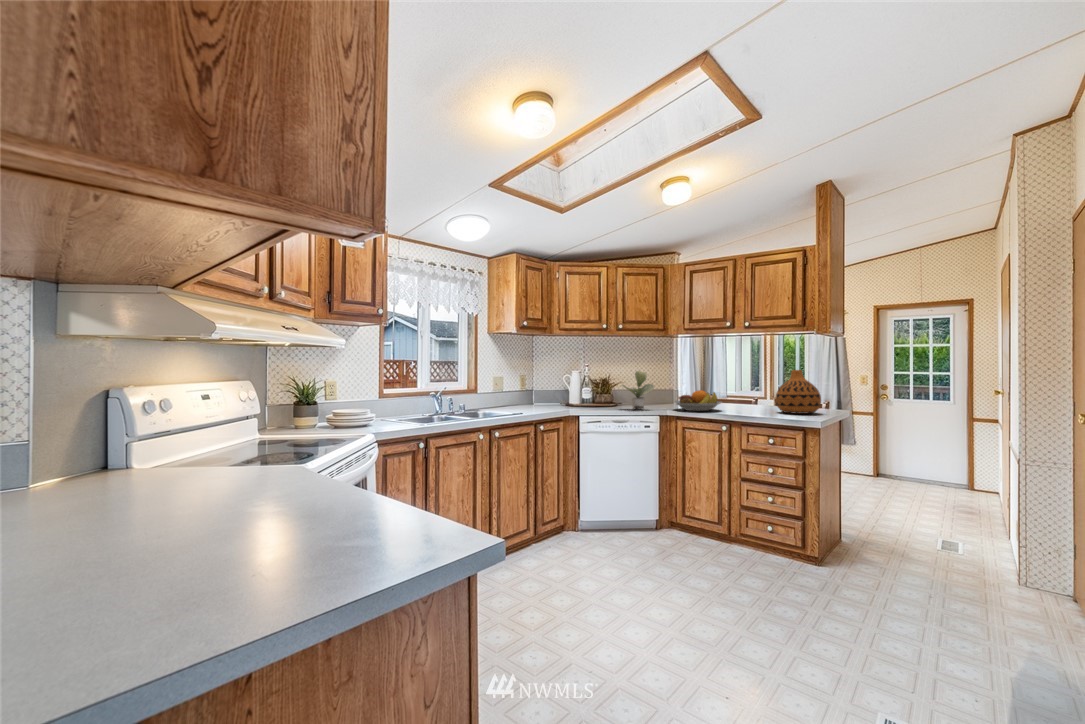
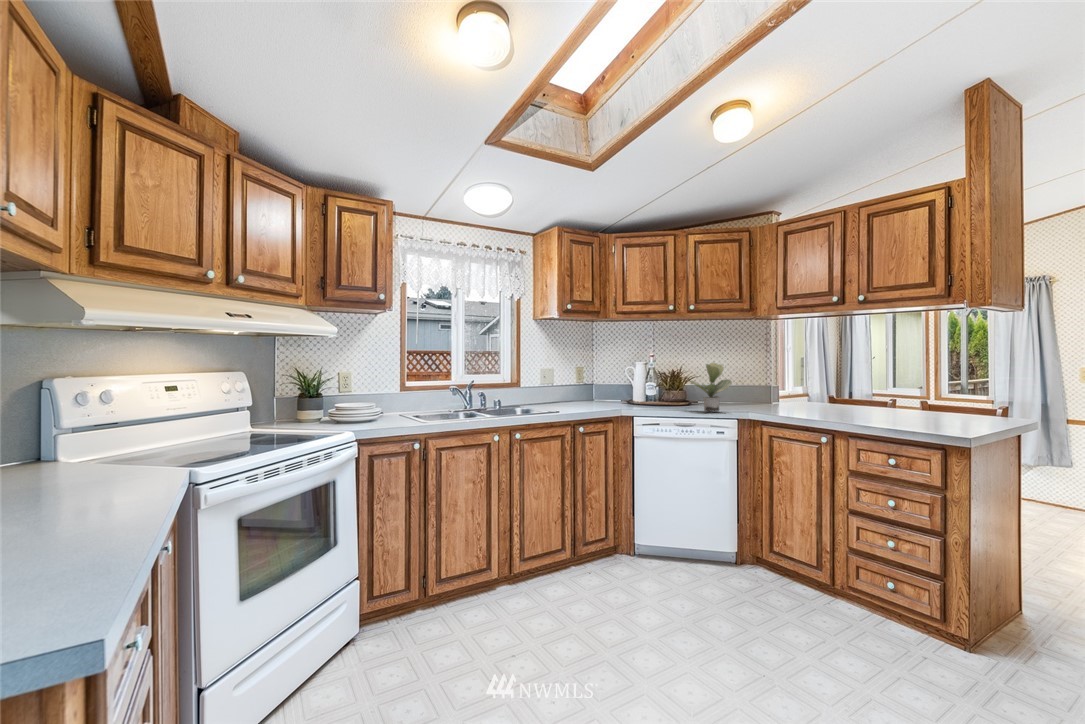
vase: present [776,370,821,414] -> none [908,360,982,423]
fruit bowl: present [674,390,722,411] -> none [758,388,828,416]

